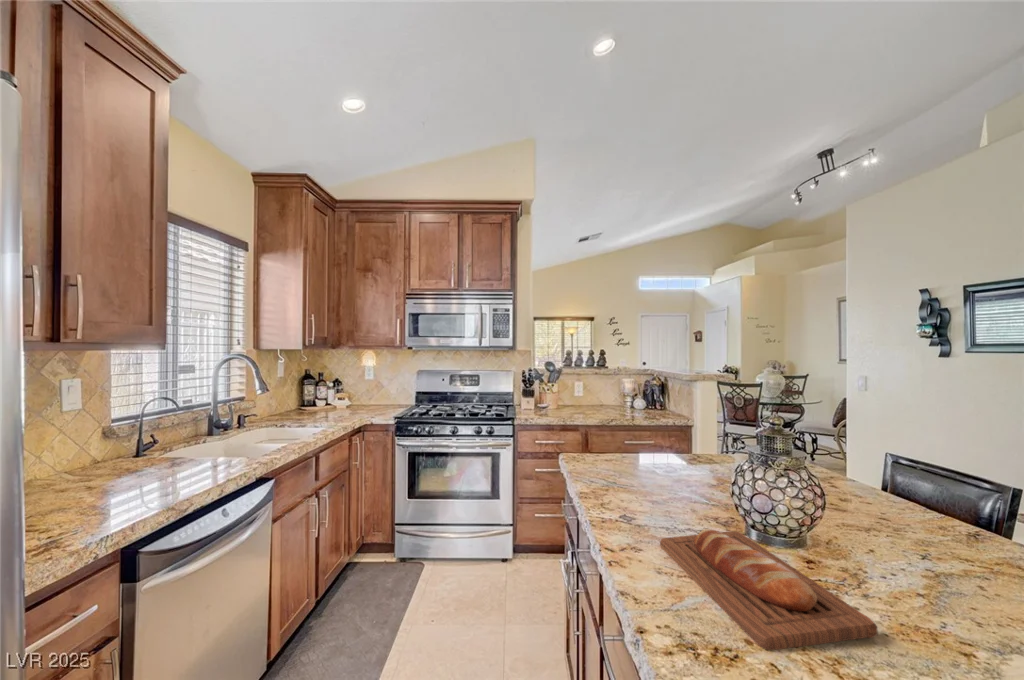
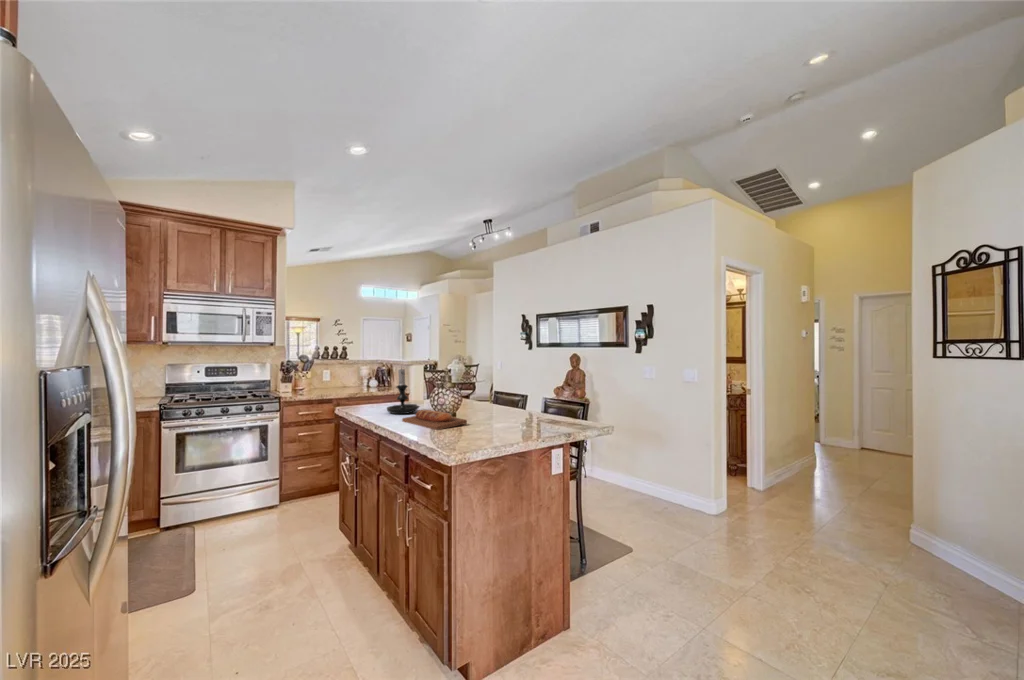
candle holder: none [634,401,709,508] -> present [387,369,420,414]

